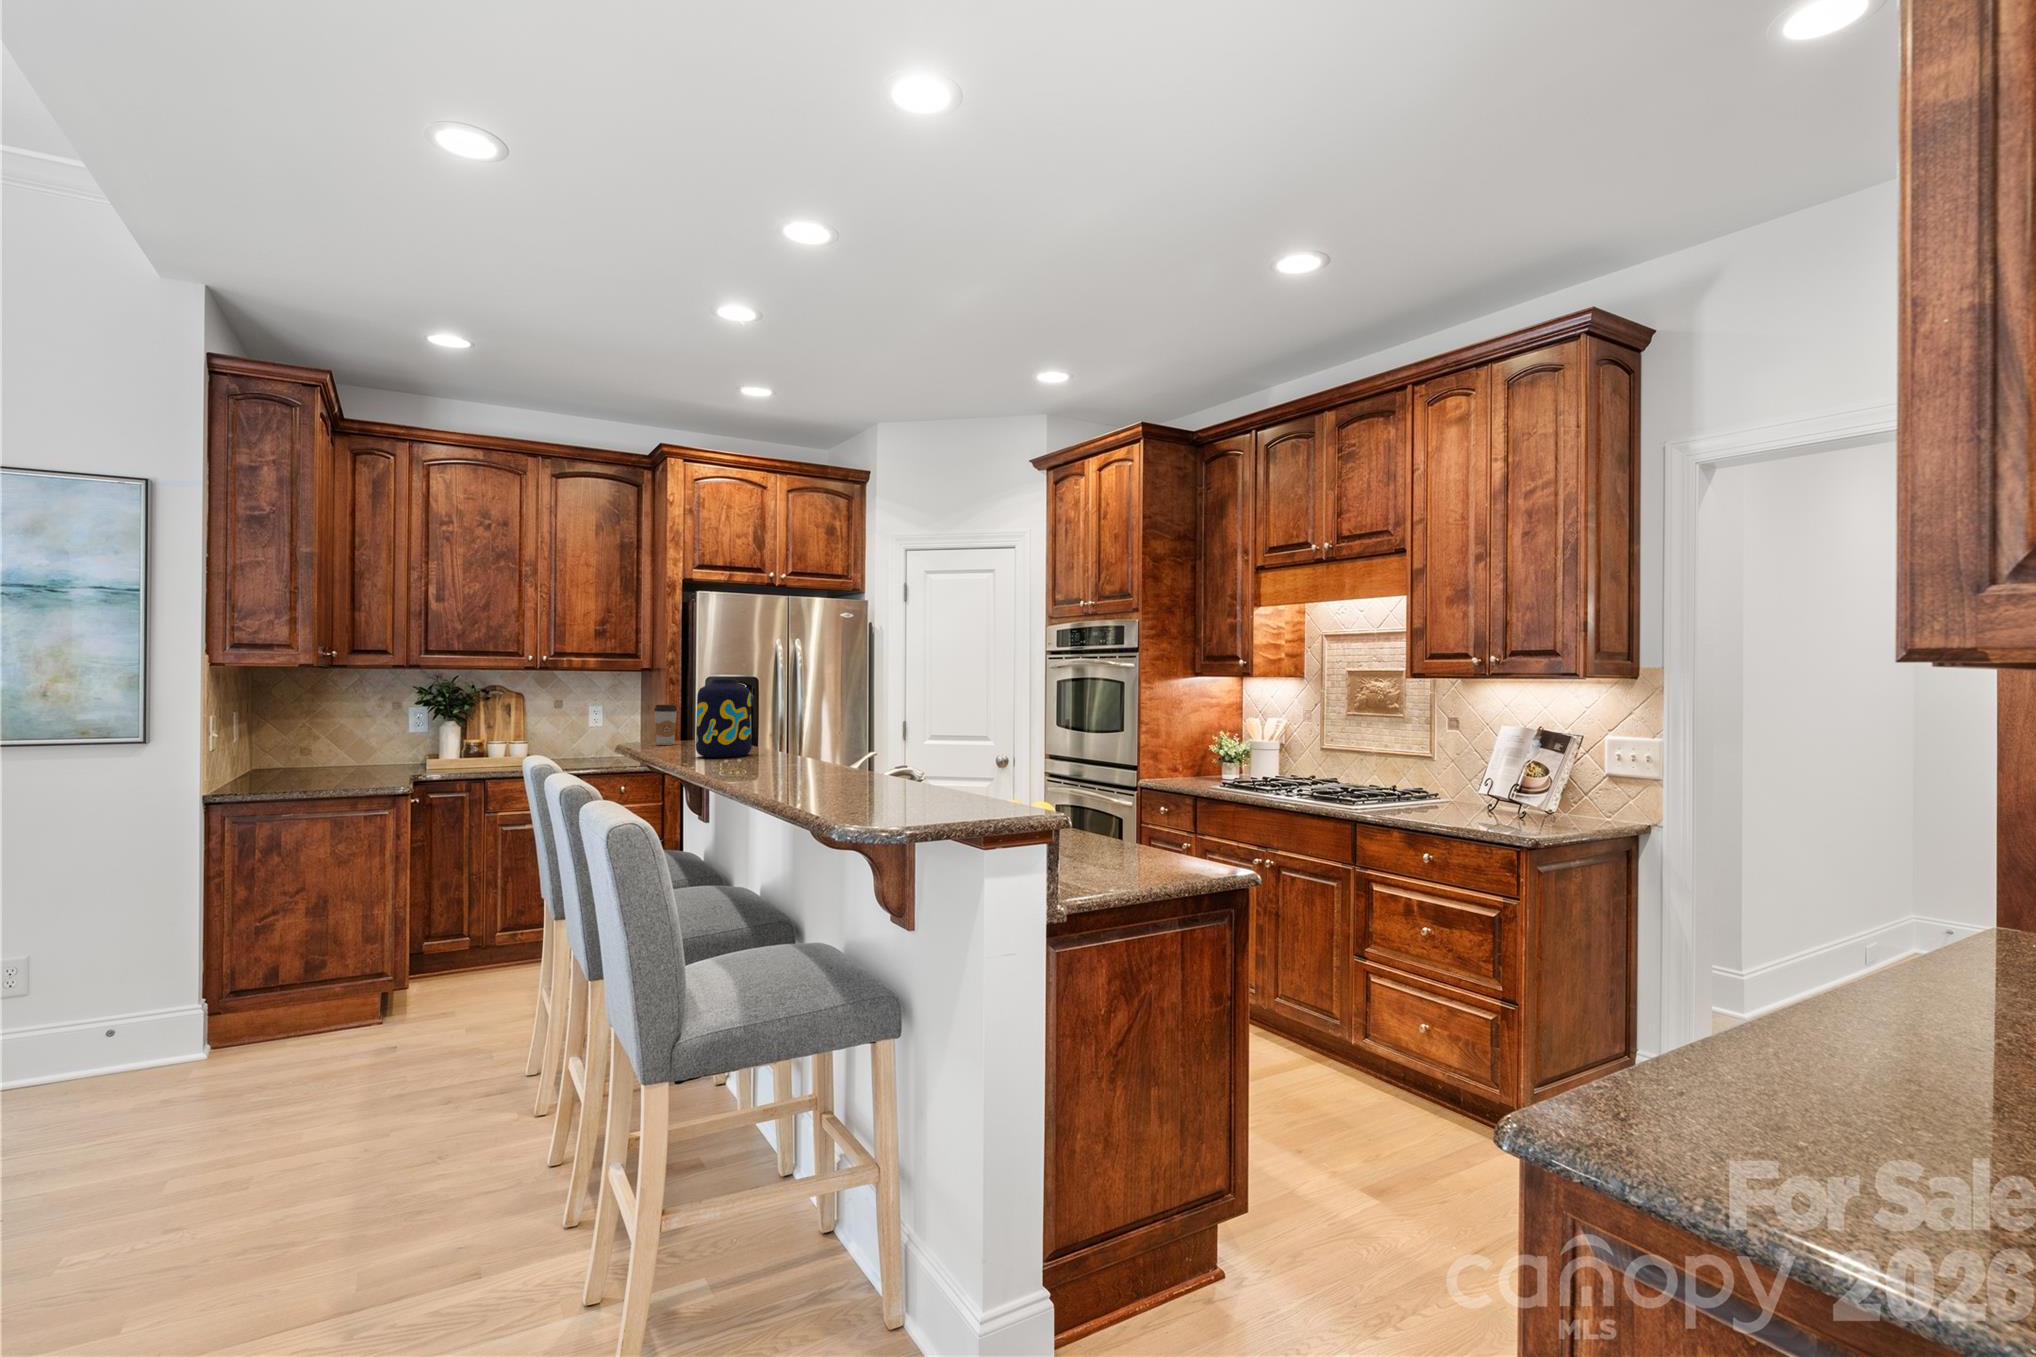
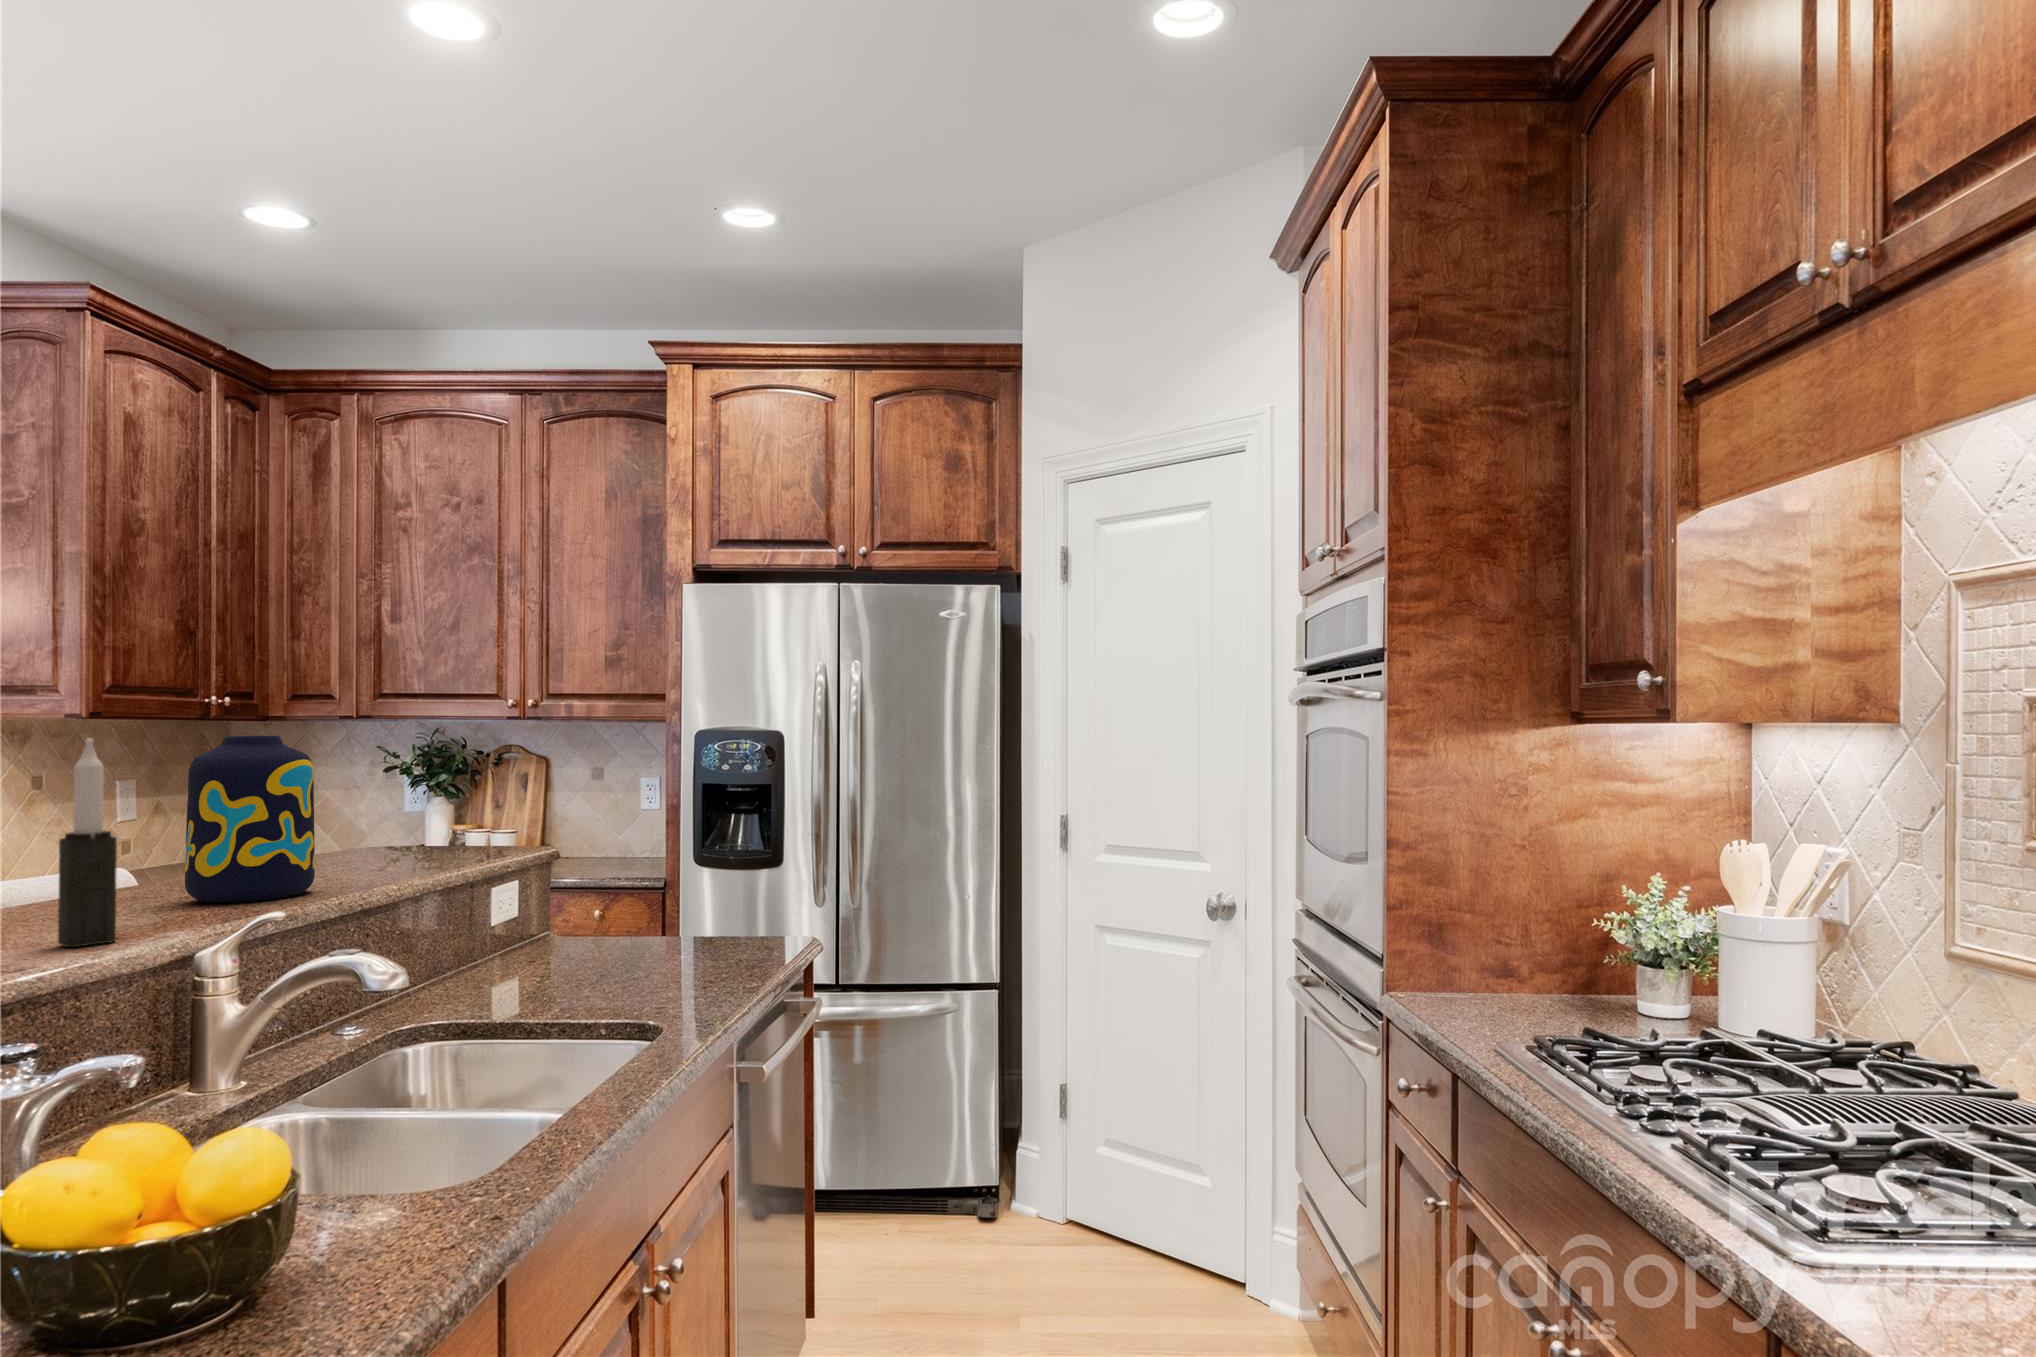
candle: none [771,679,792,766] -> present [58,738,117,947]
coffee cup: present [654,705,677,745] -> none [389,781,434,857]

